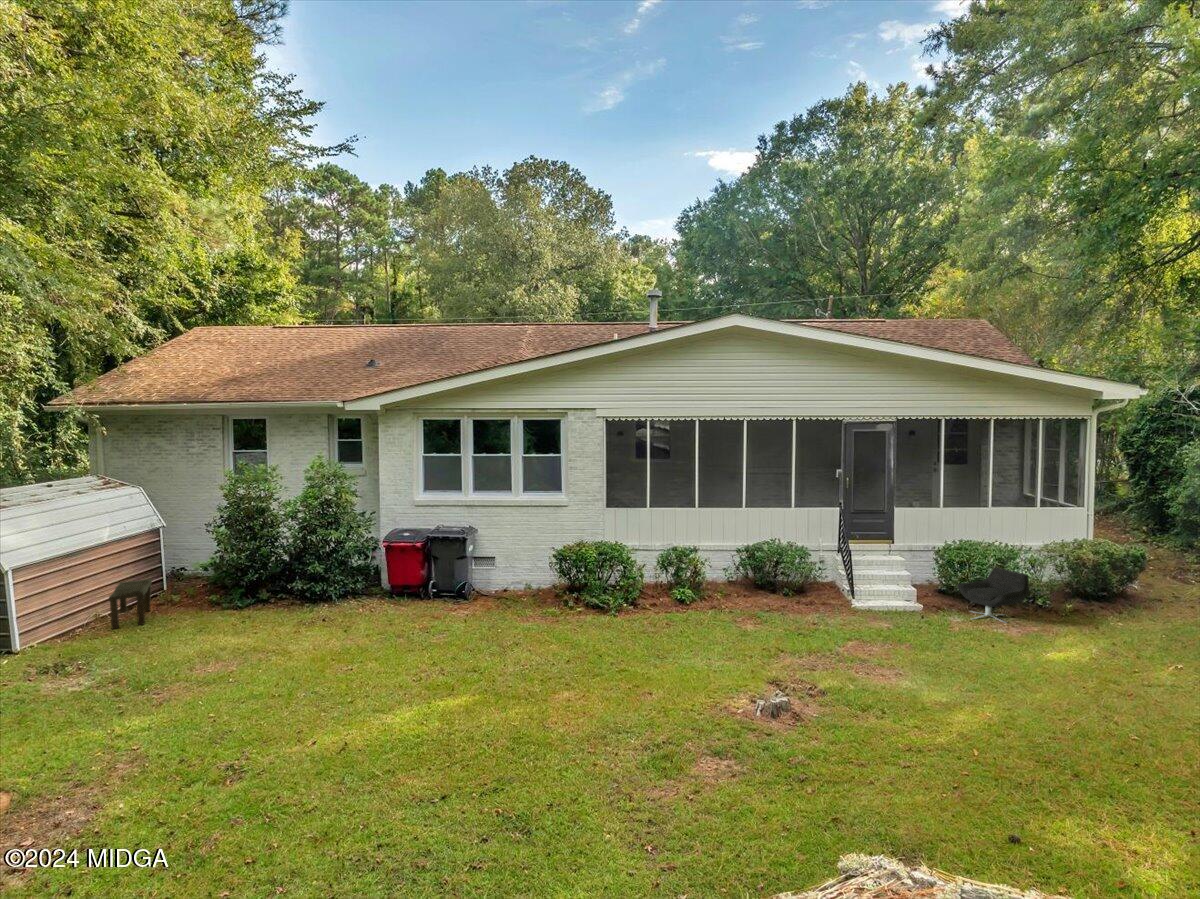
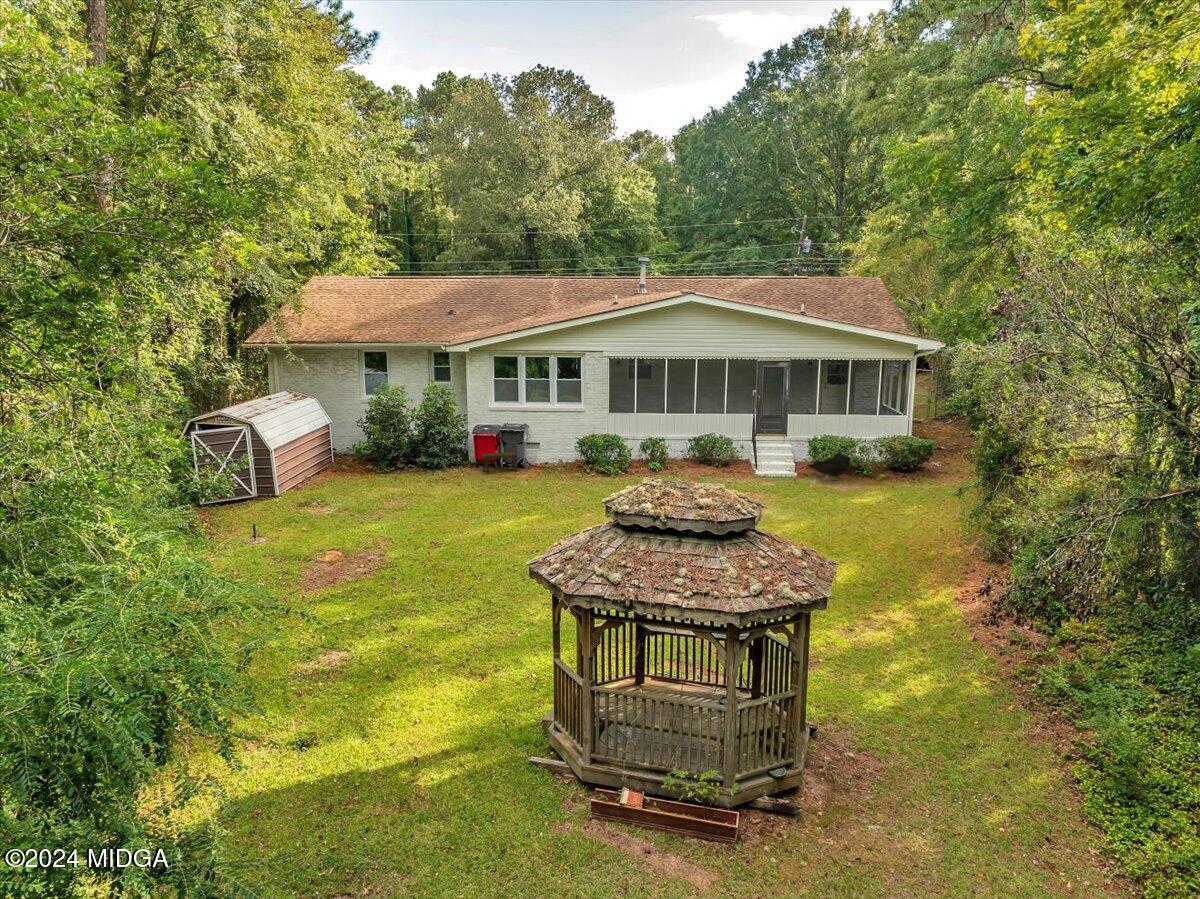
bench: present [109,579,152,629] -> present [483,452,517,474]

